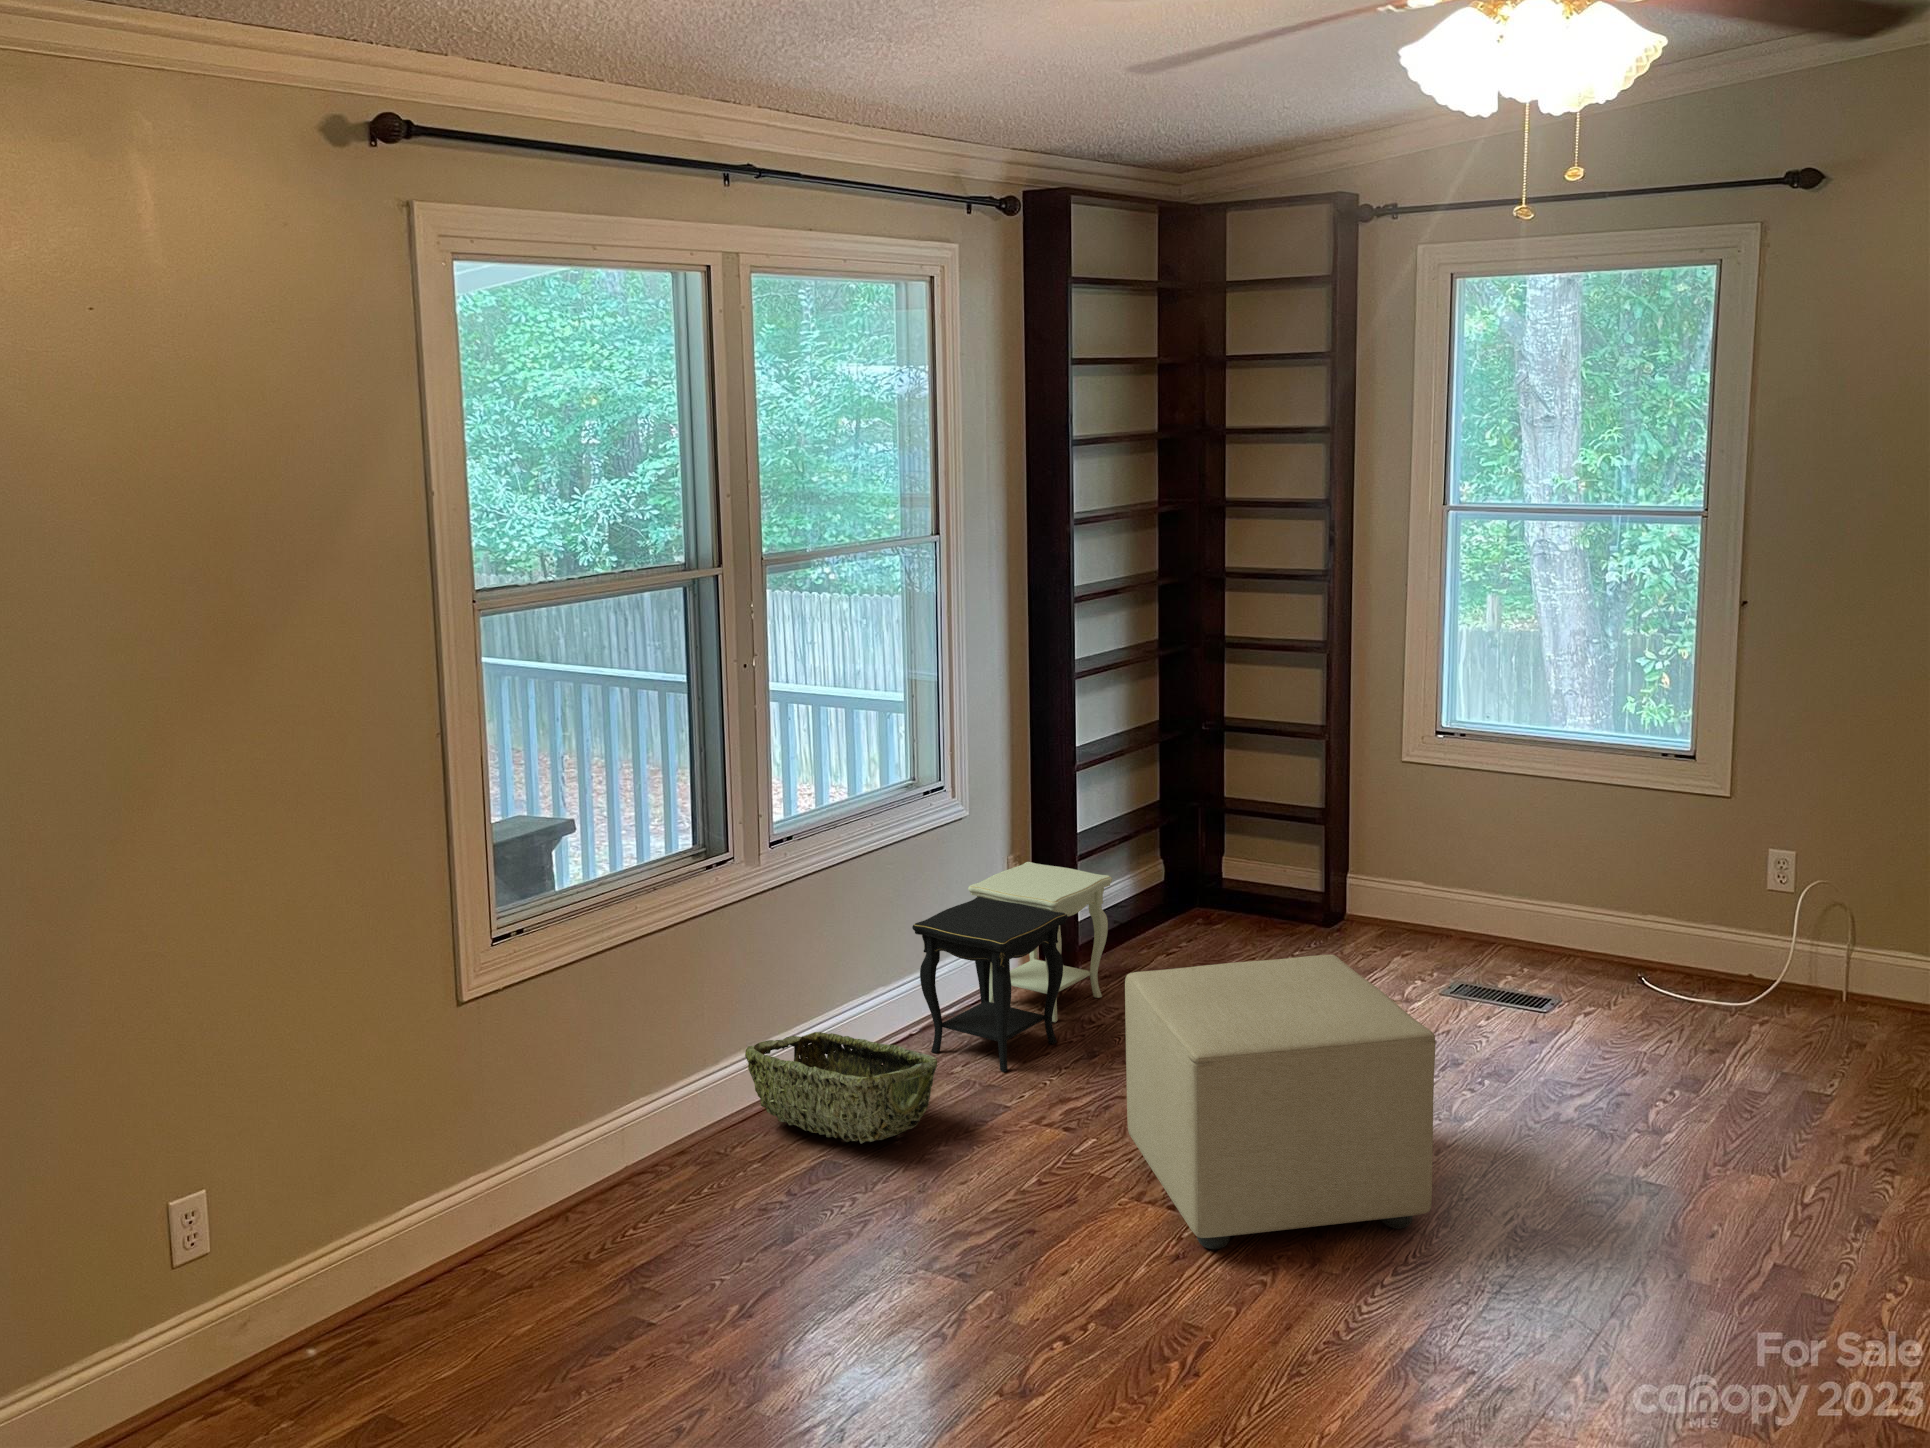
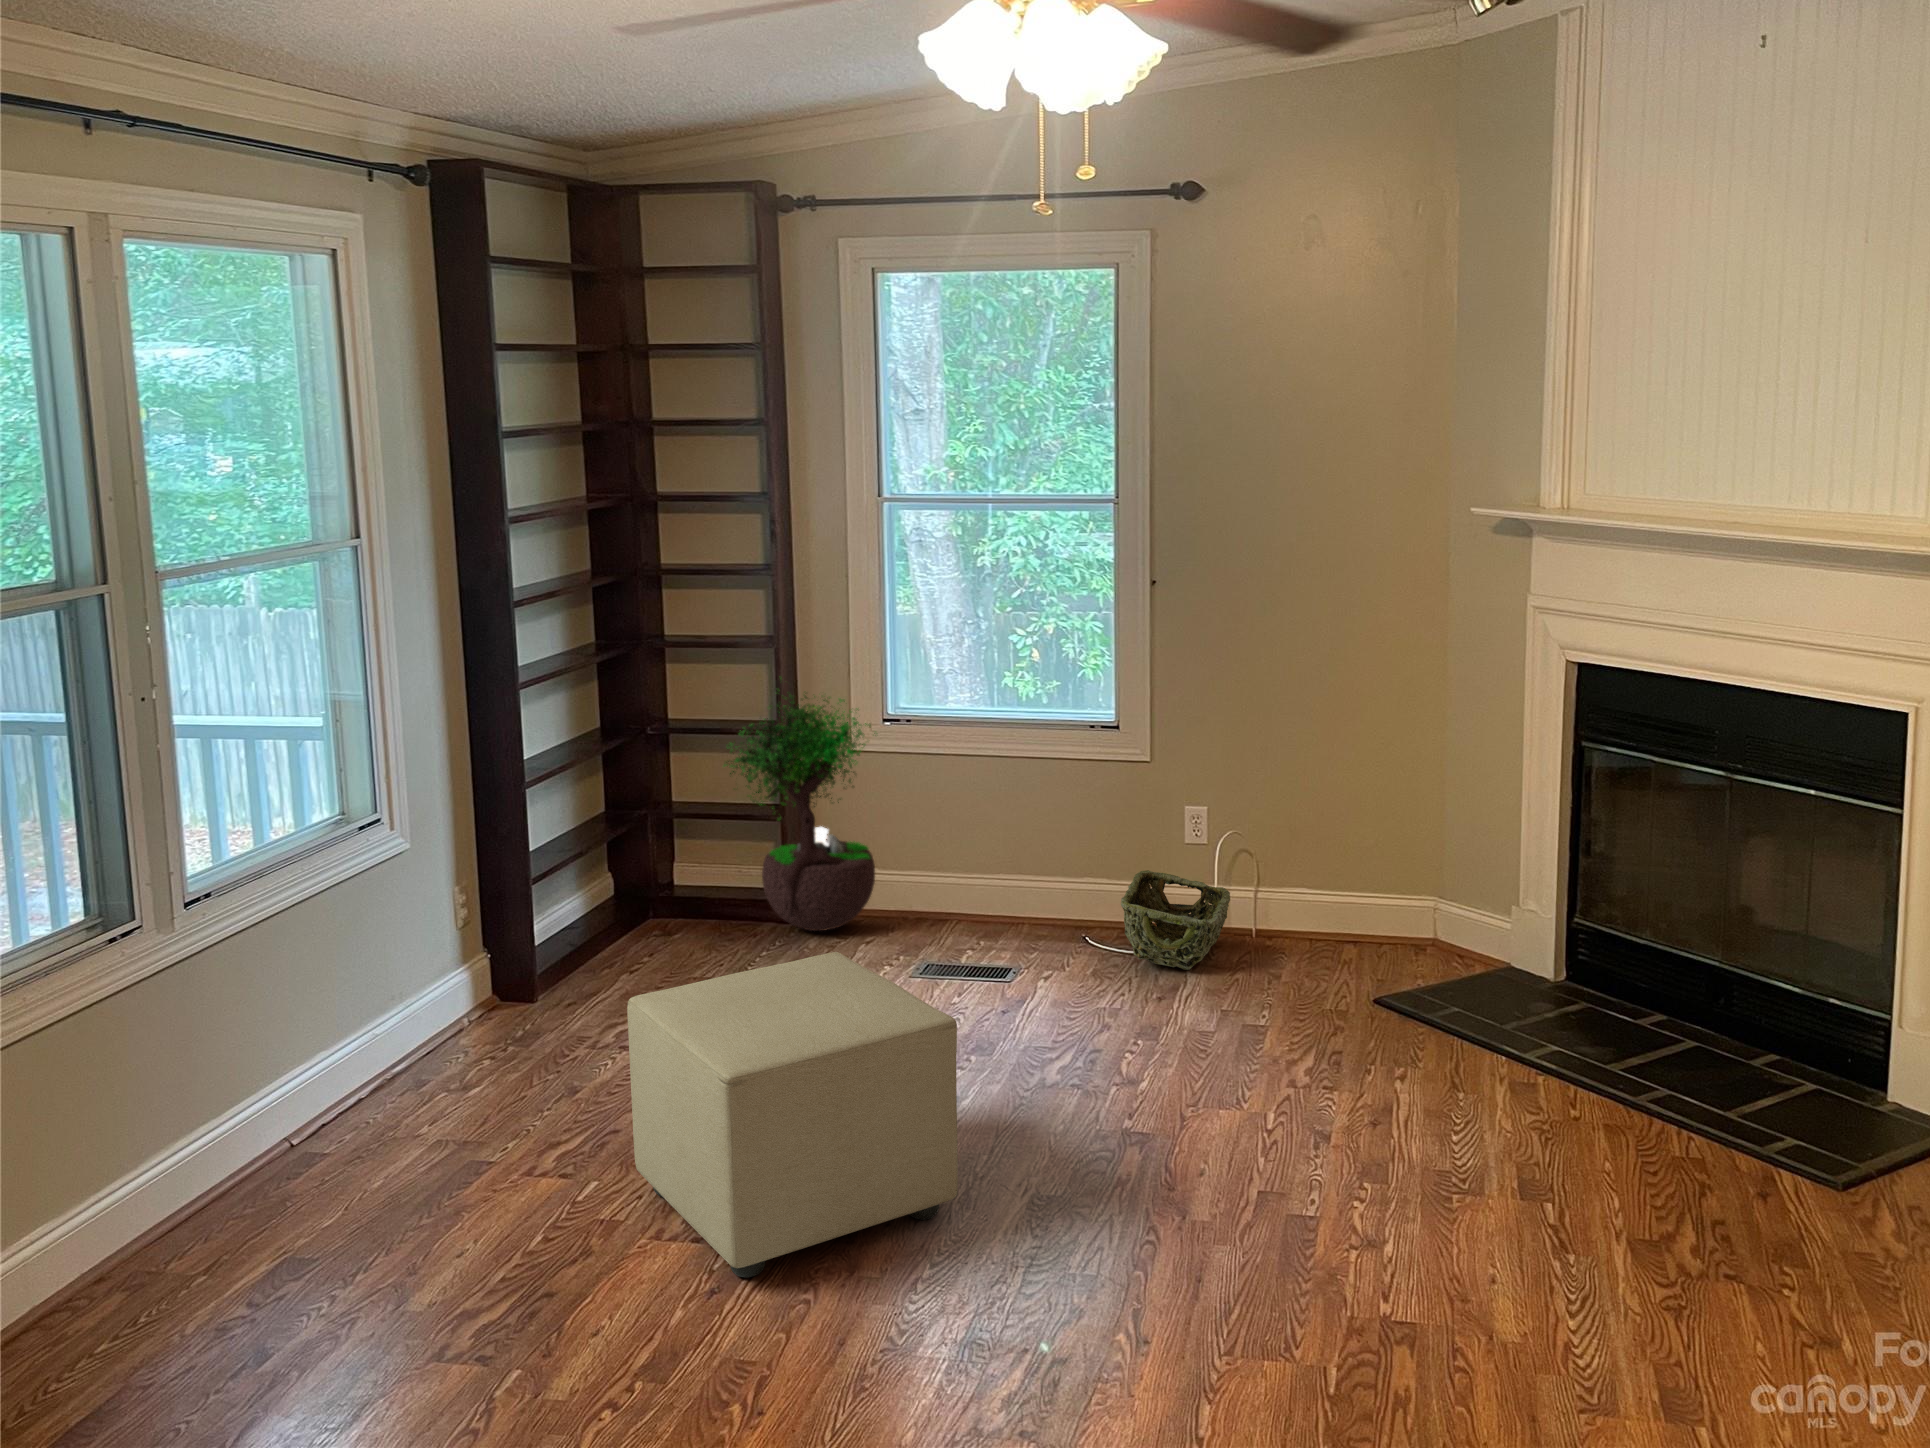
potted tree: none [1261,683,1419,937] -> present [724,678,875,931]
side table: present [912,862,1112,1072] -> none [357,888,578,1124]
woven basket: present [745,1032,937,1144] -> present [1121,870,1230,970]

